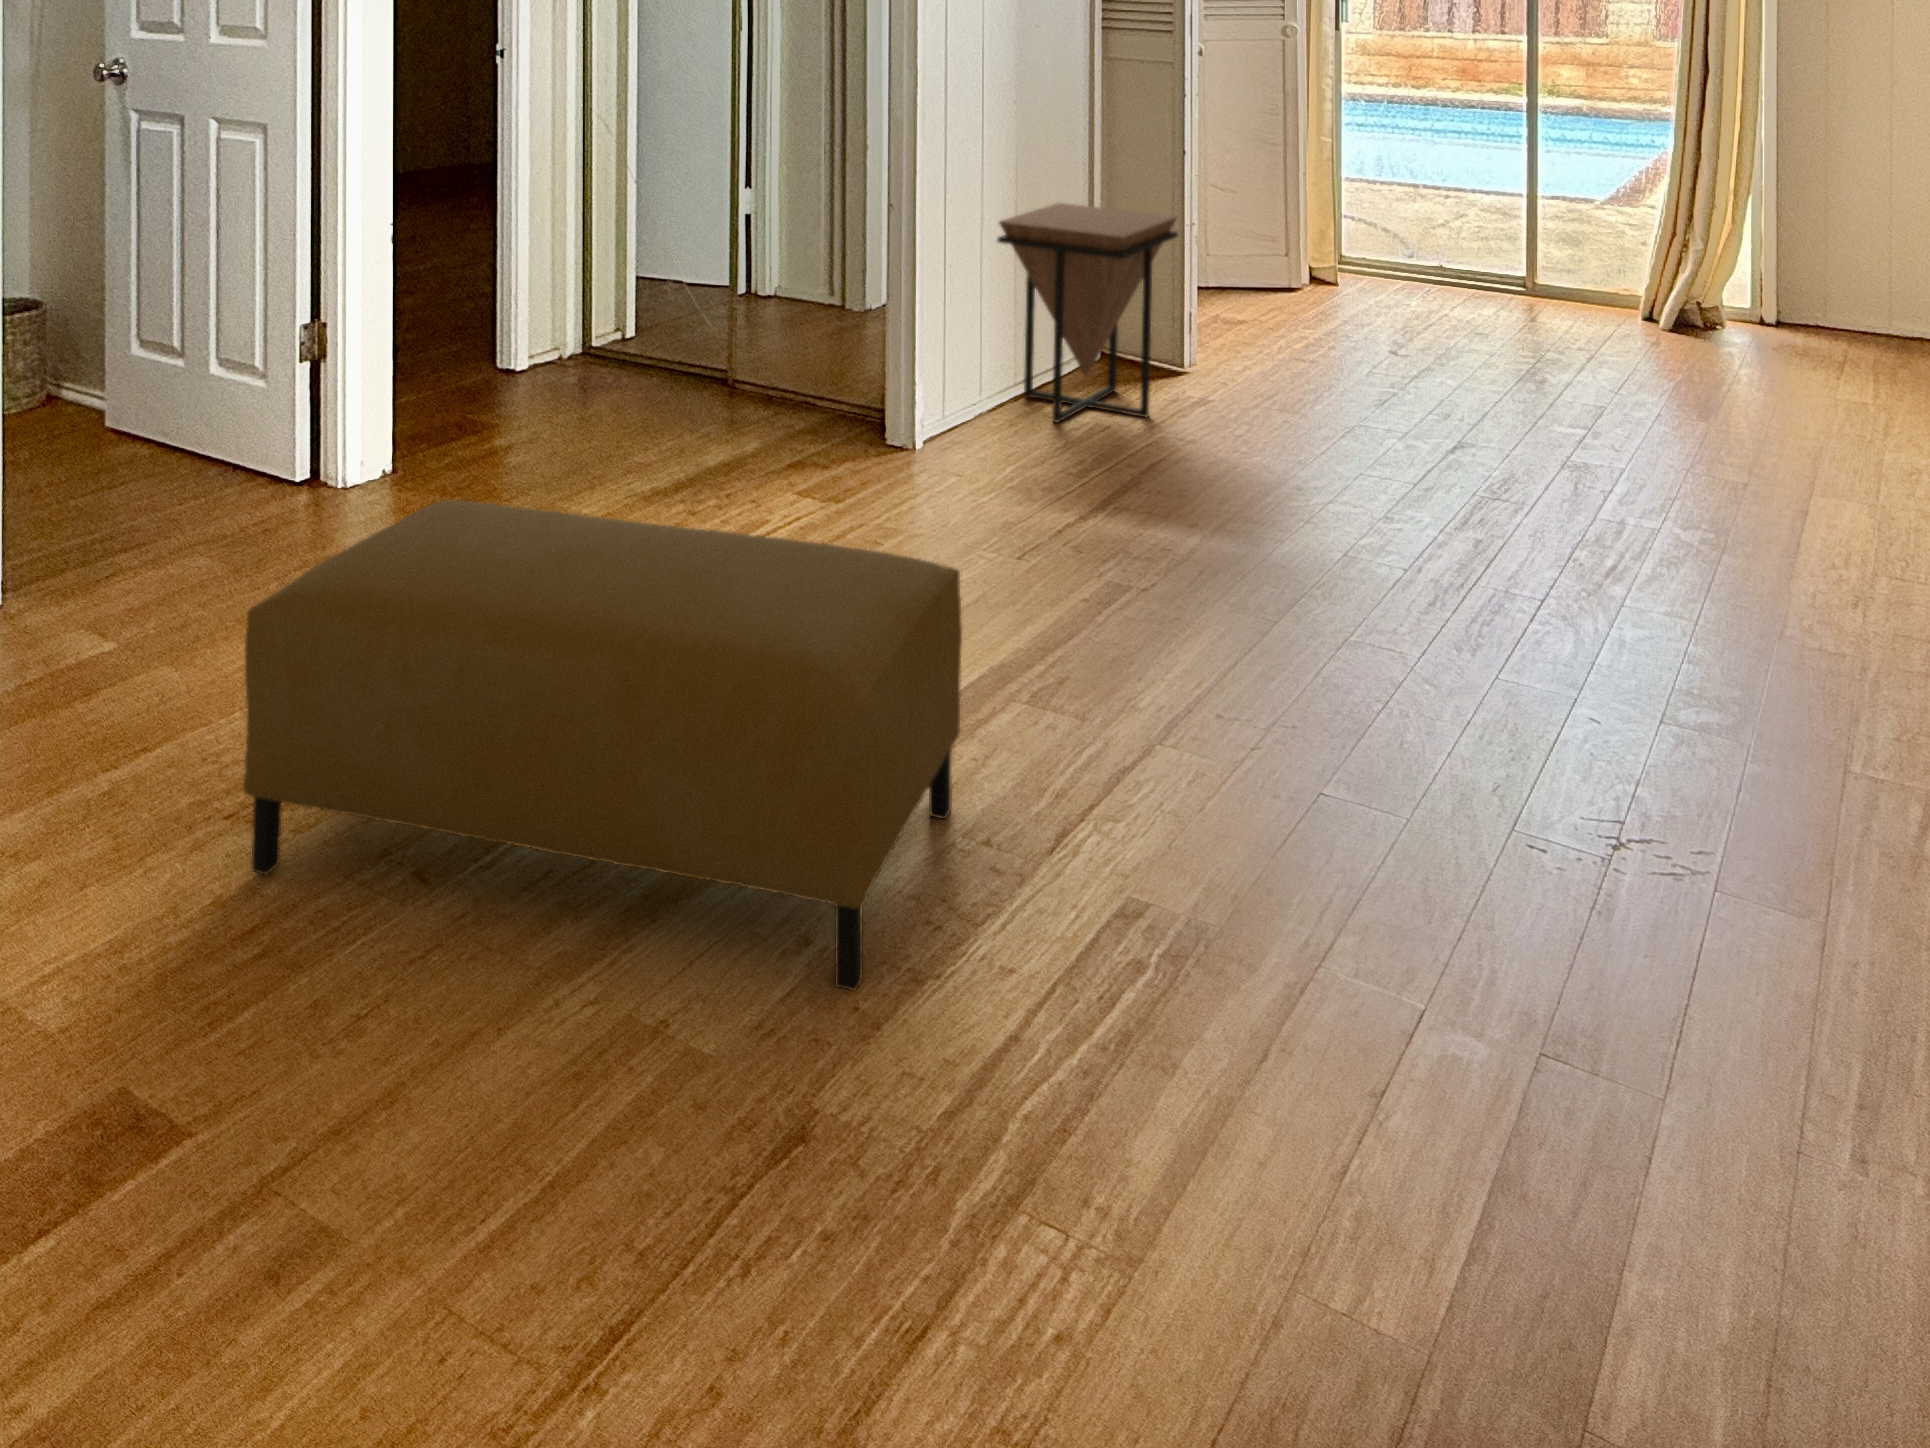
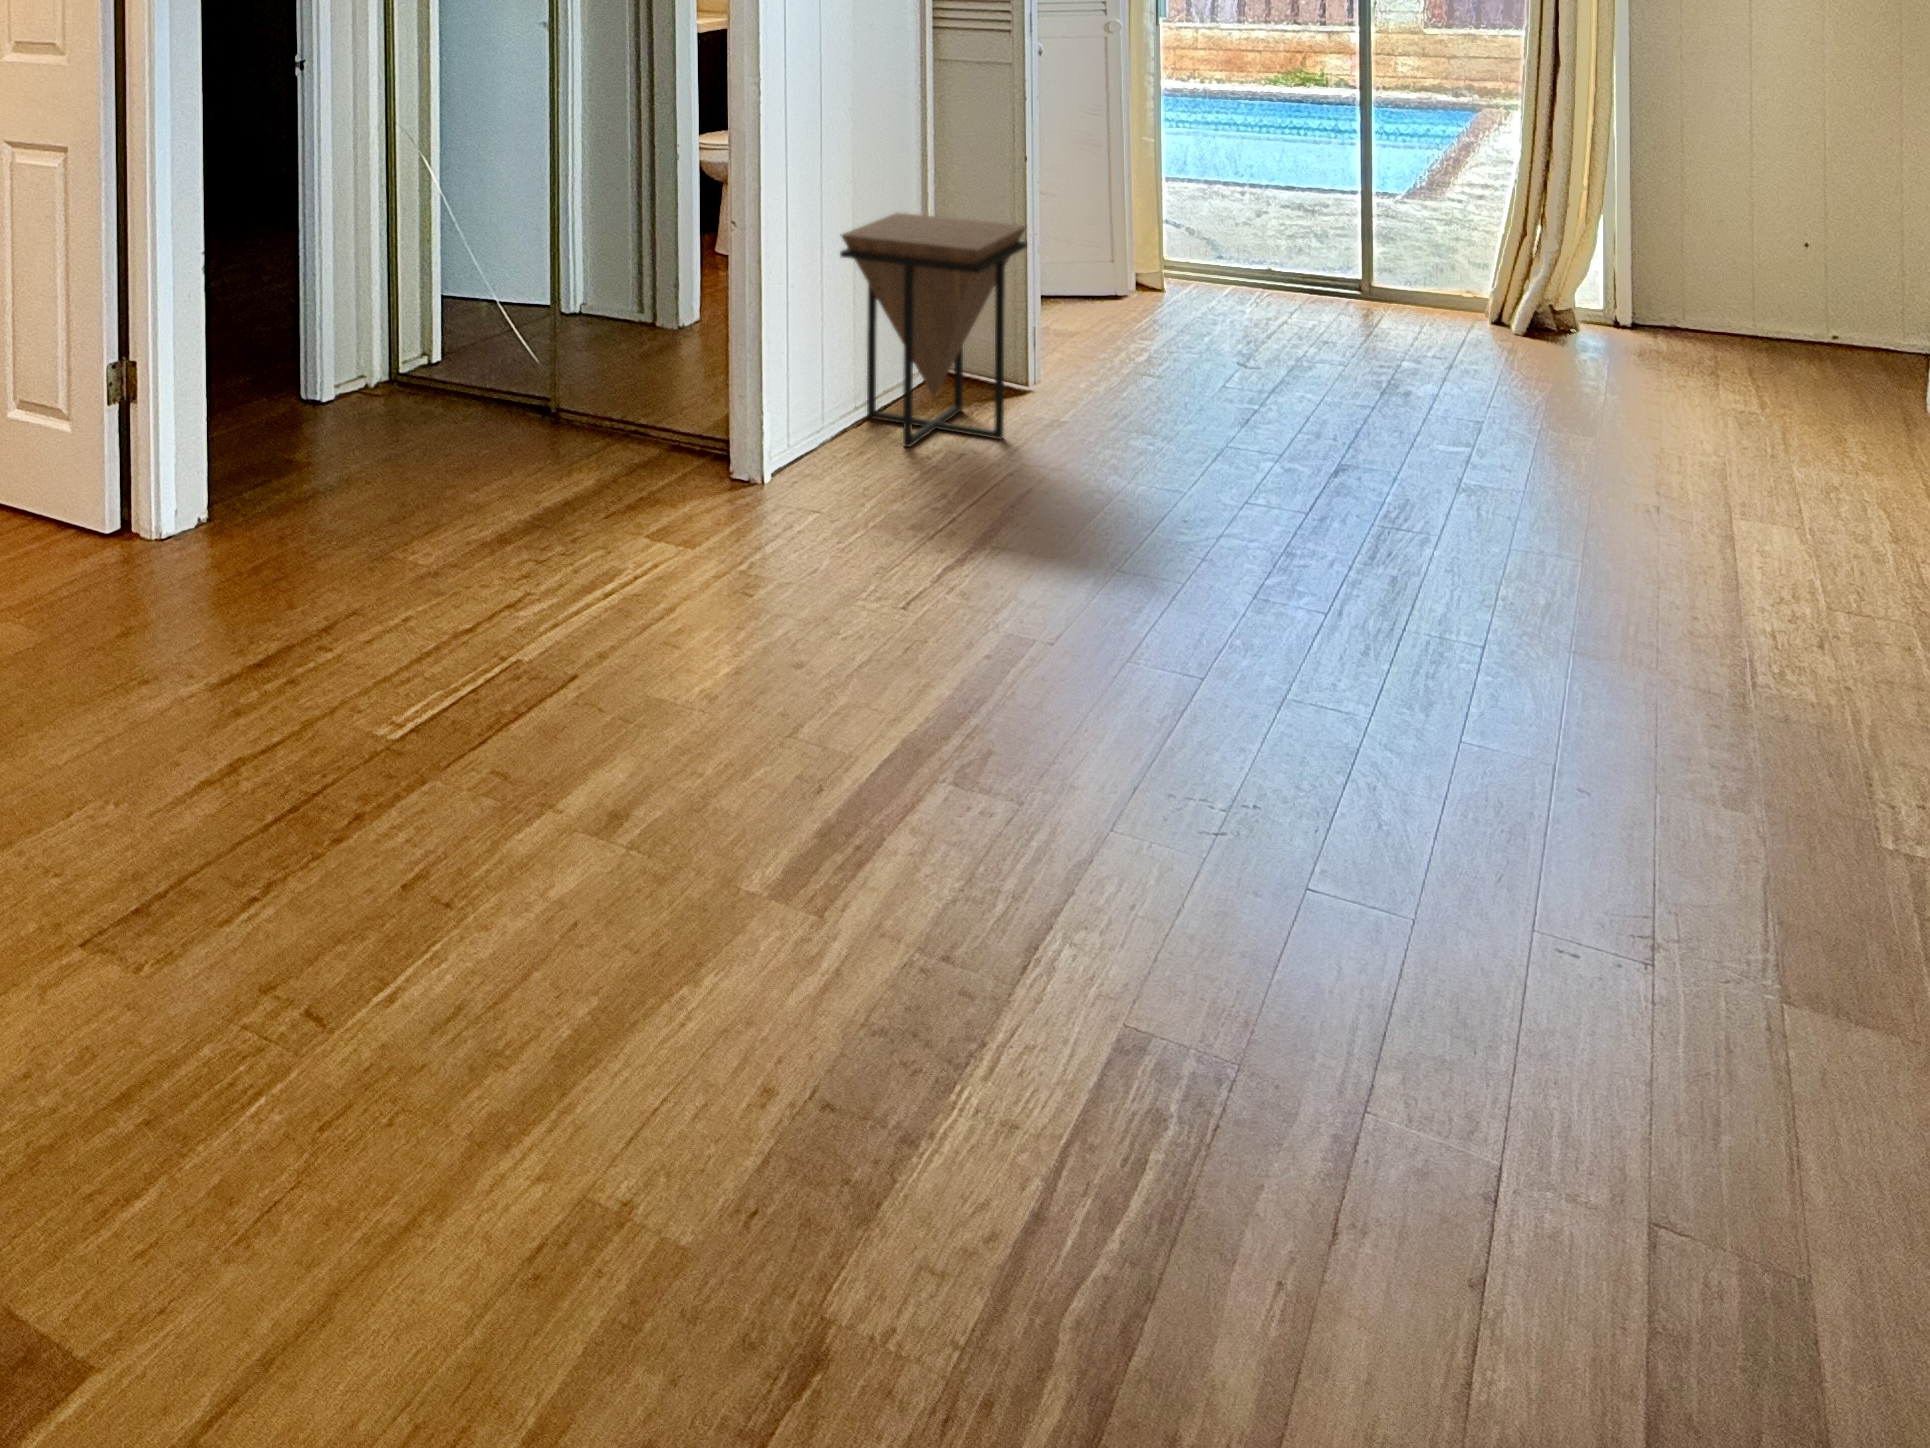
ottoman: present [243,501,962,991] -> none [102,571,906,1160]

